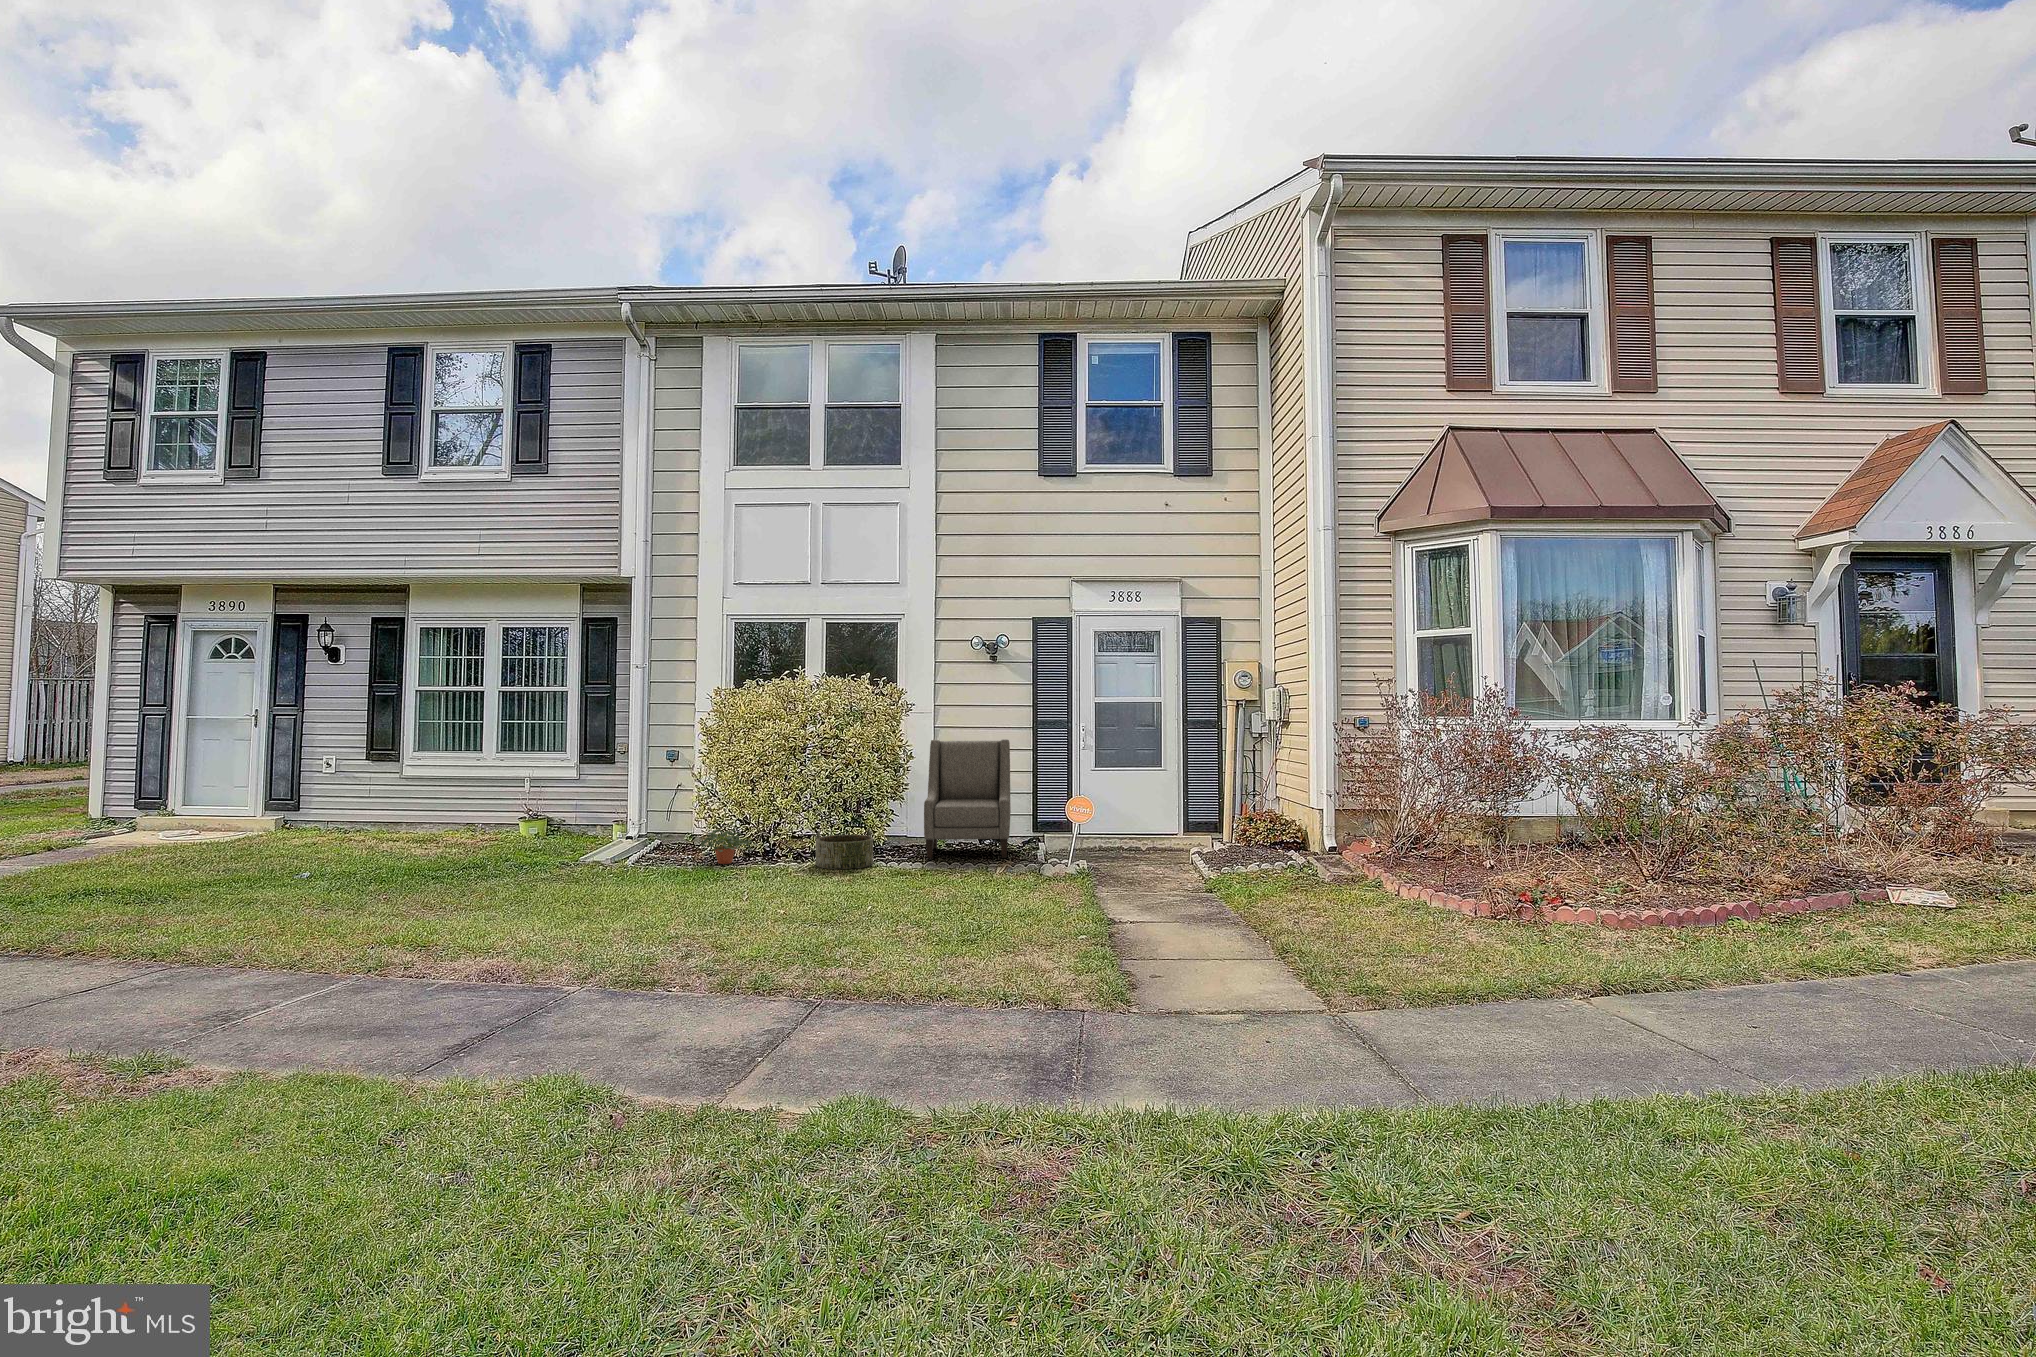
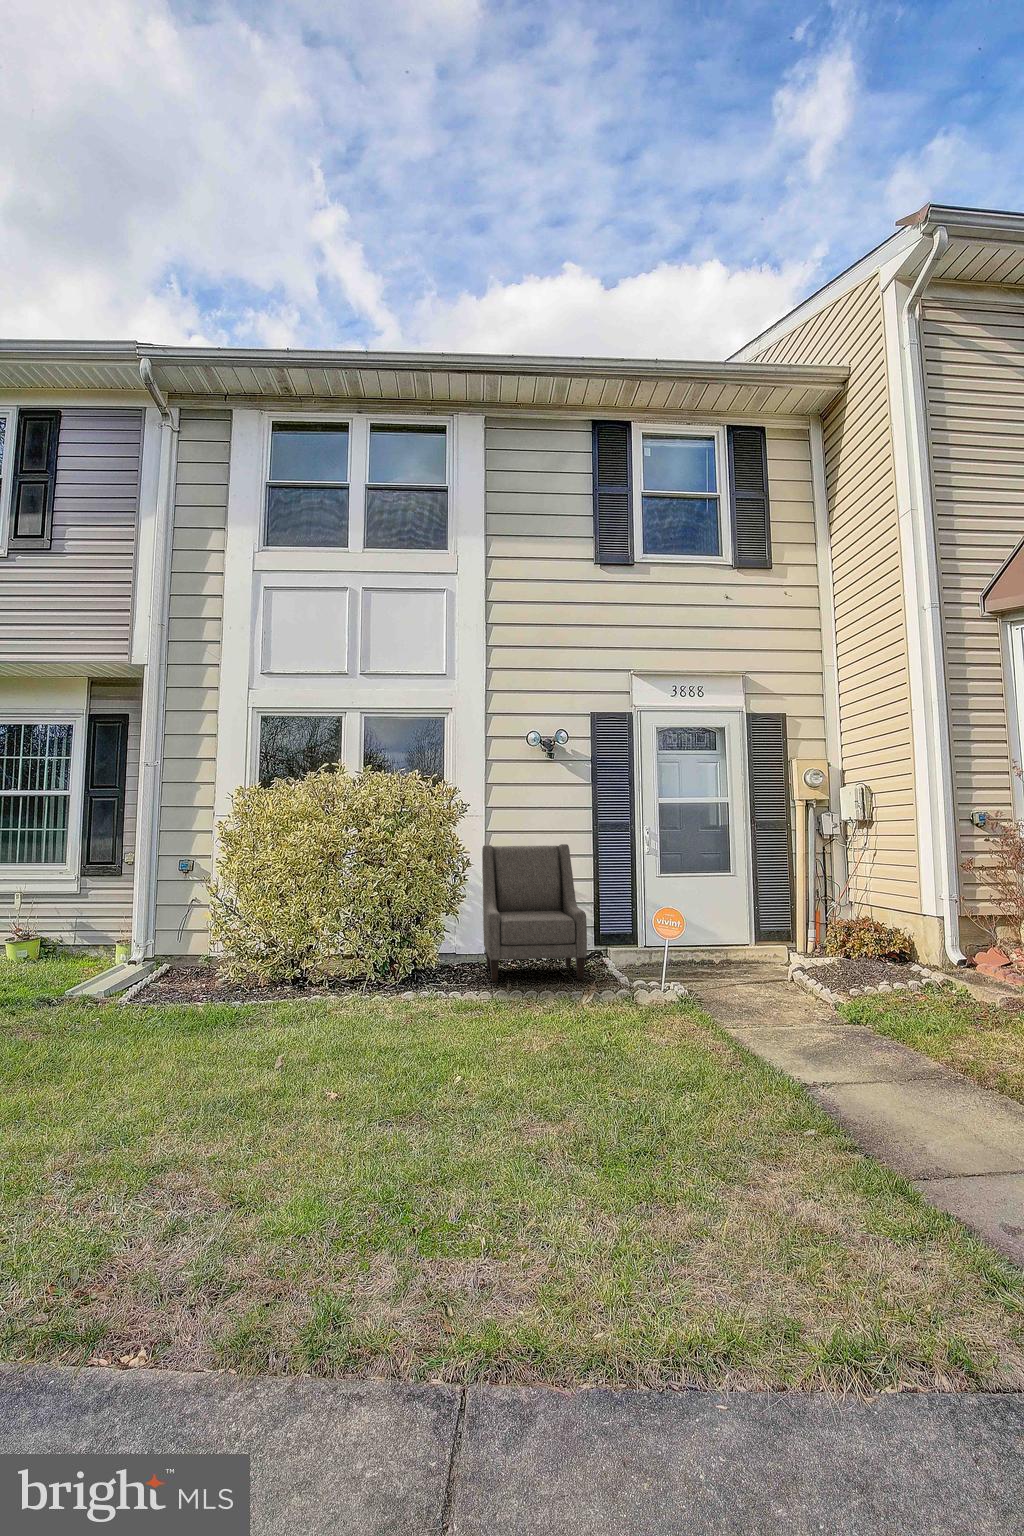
potted plant: present [701,829,758,864] -> none [218,952,291,997]
basket: present [816,829,873,869] -> none [364,949,433,1002]

